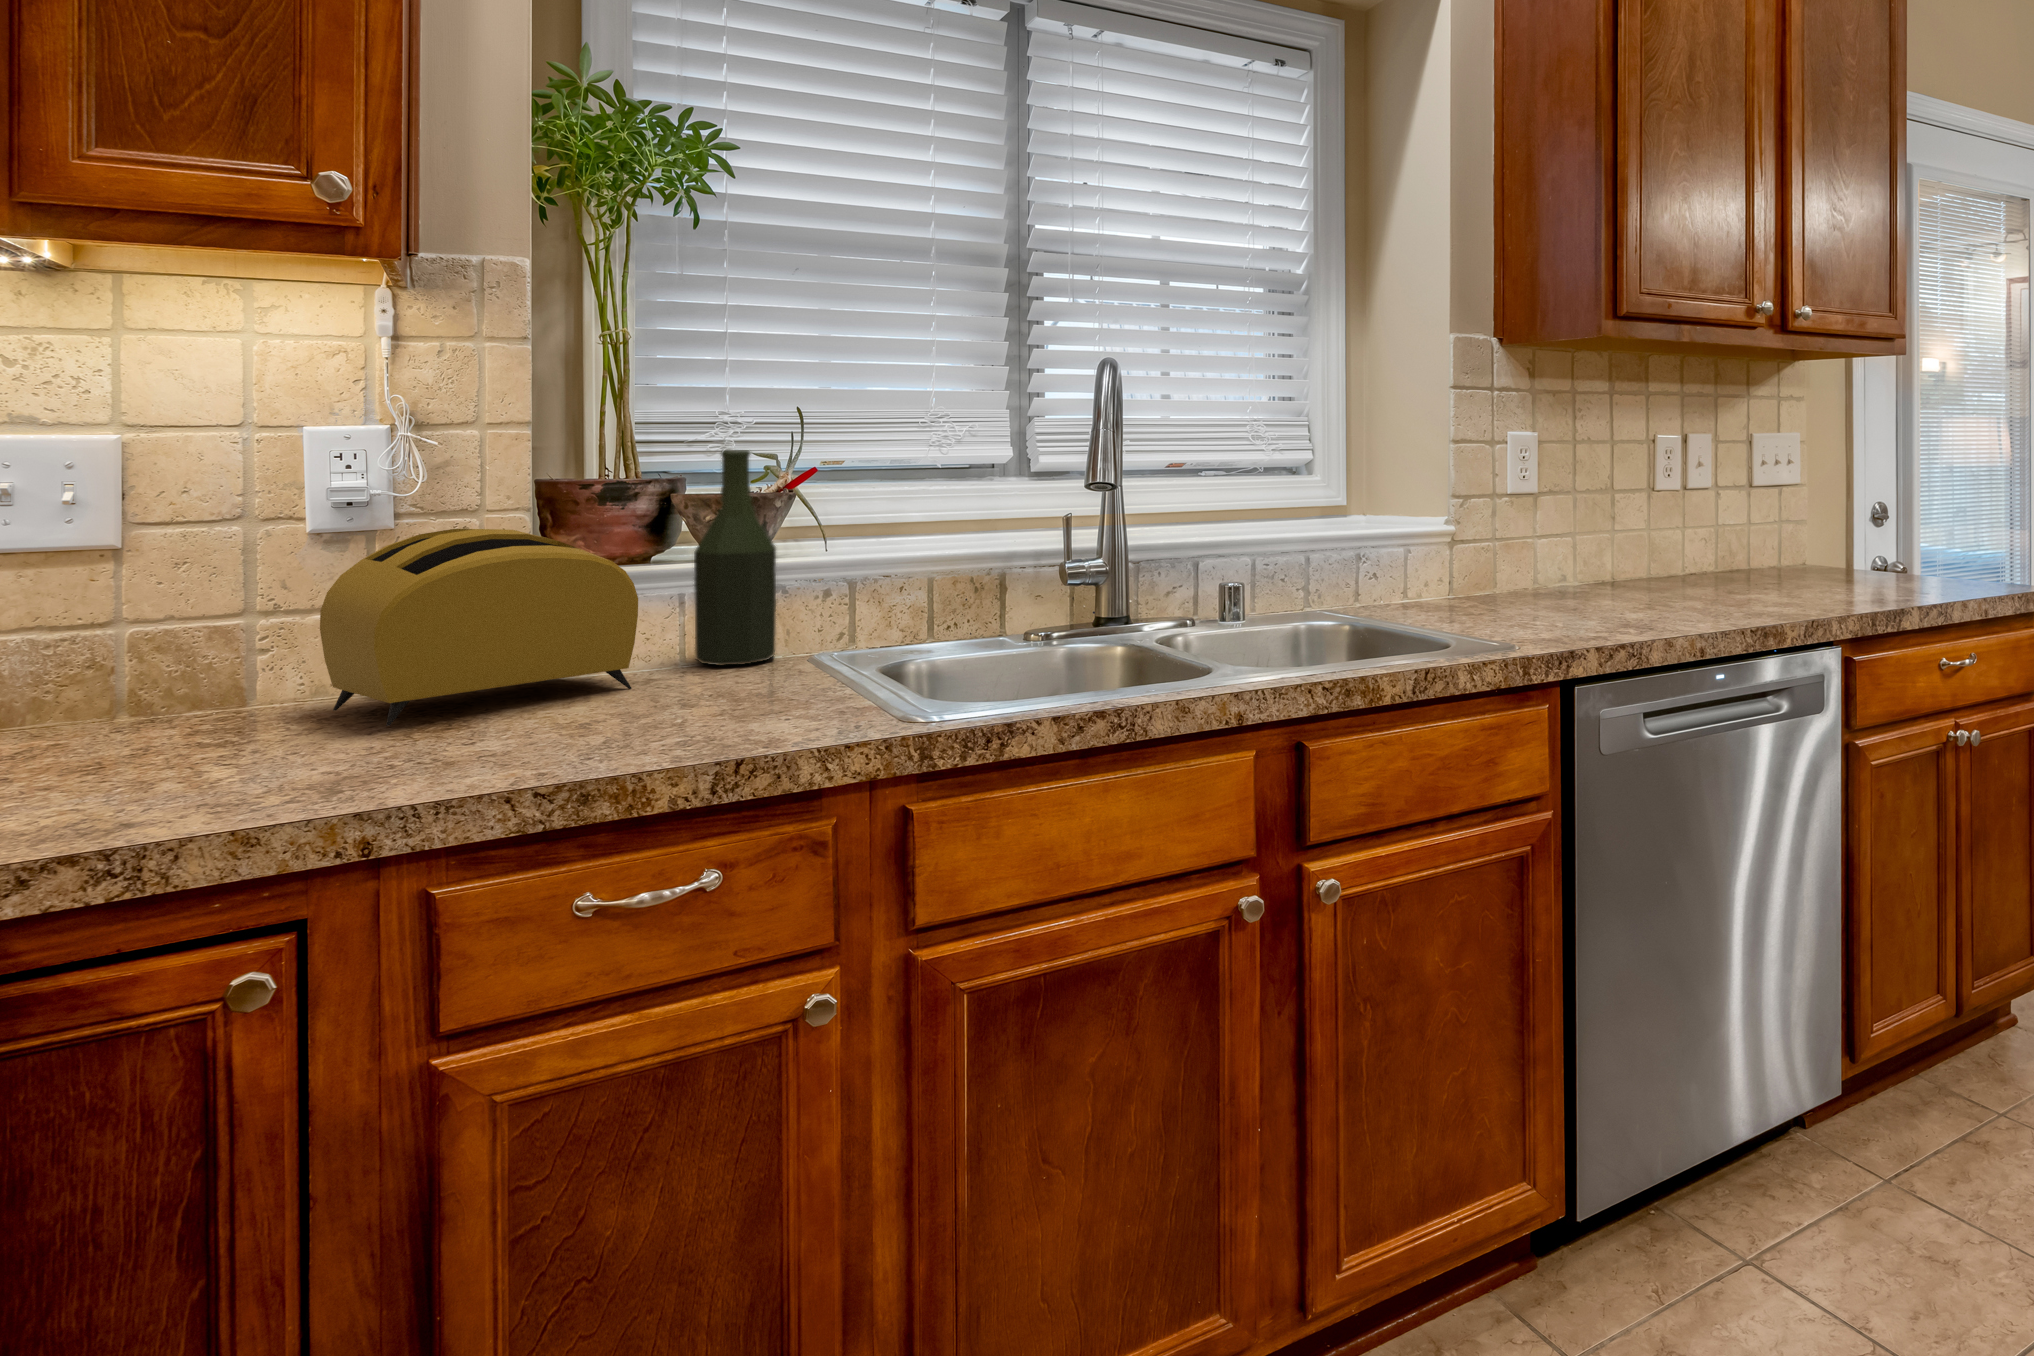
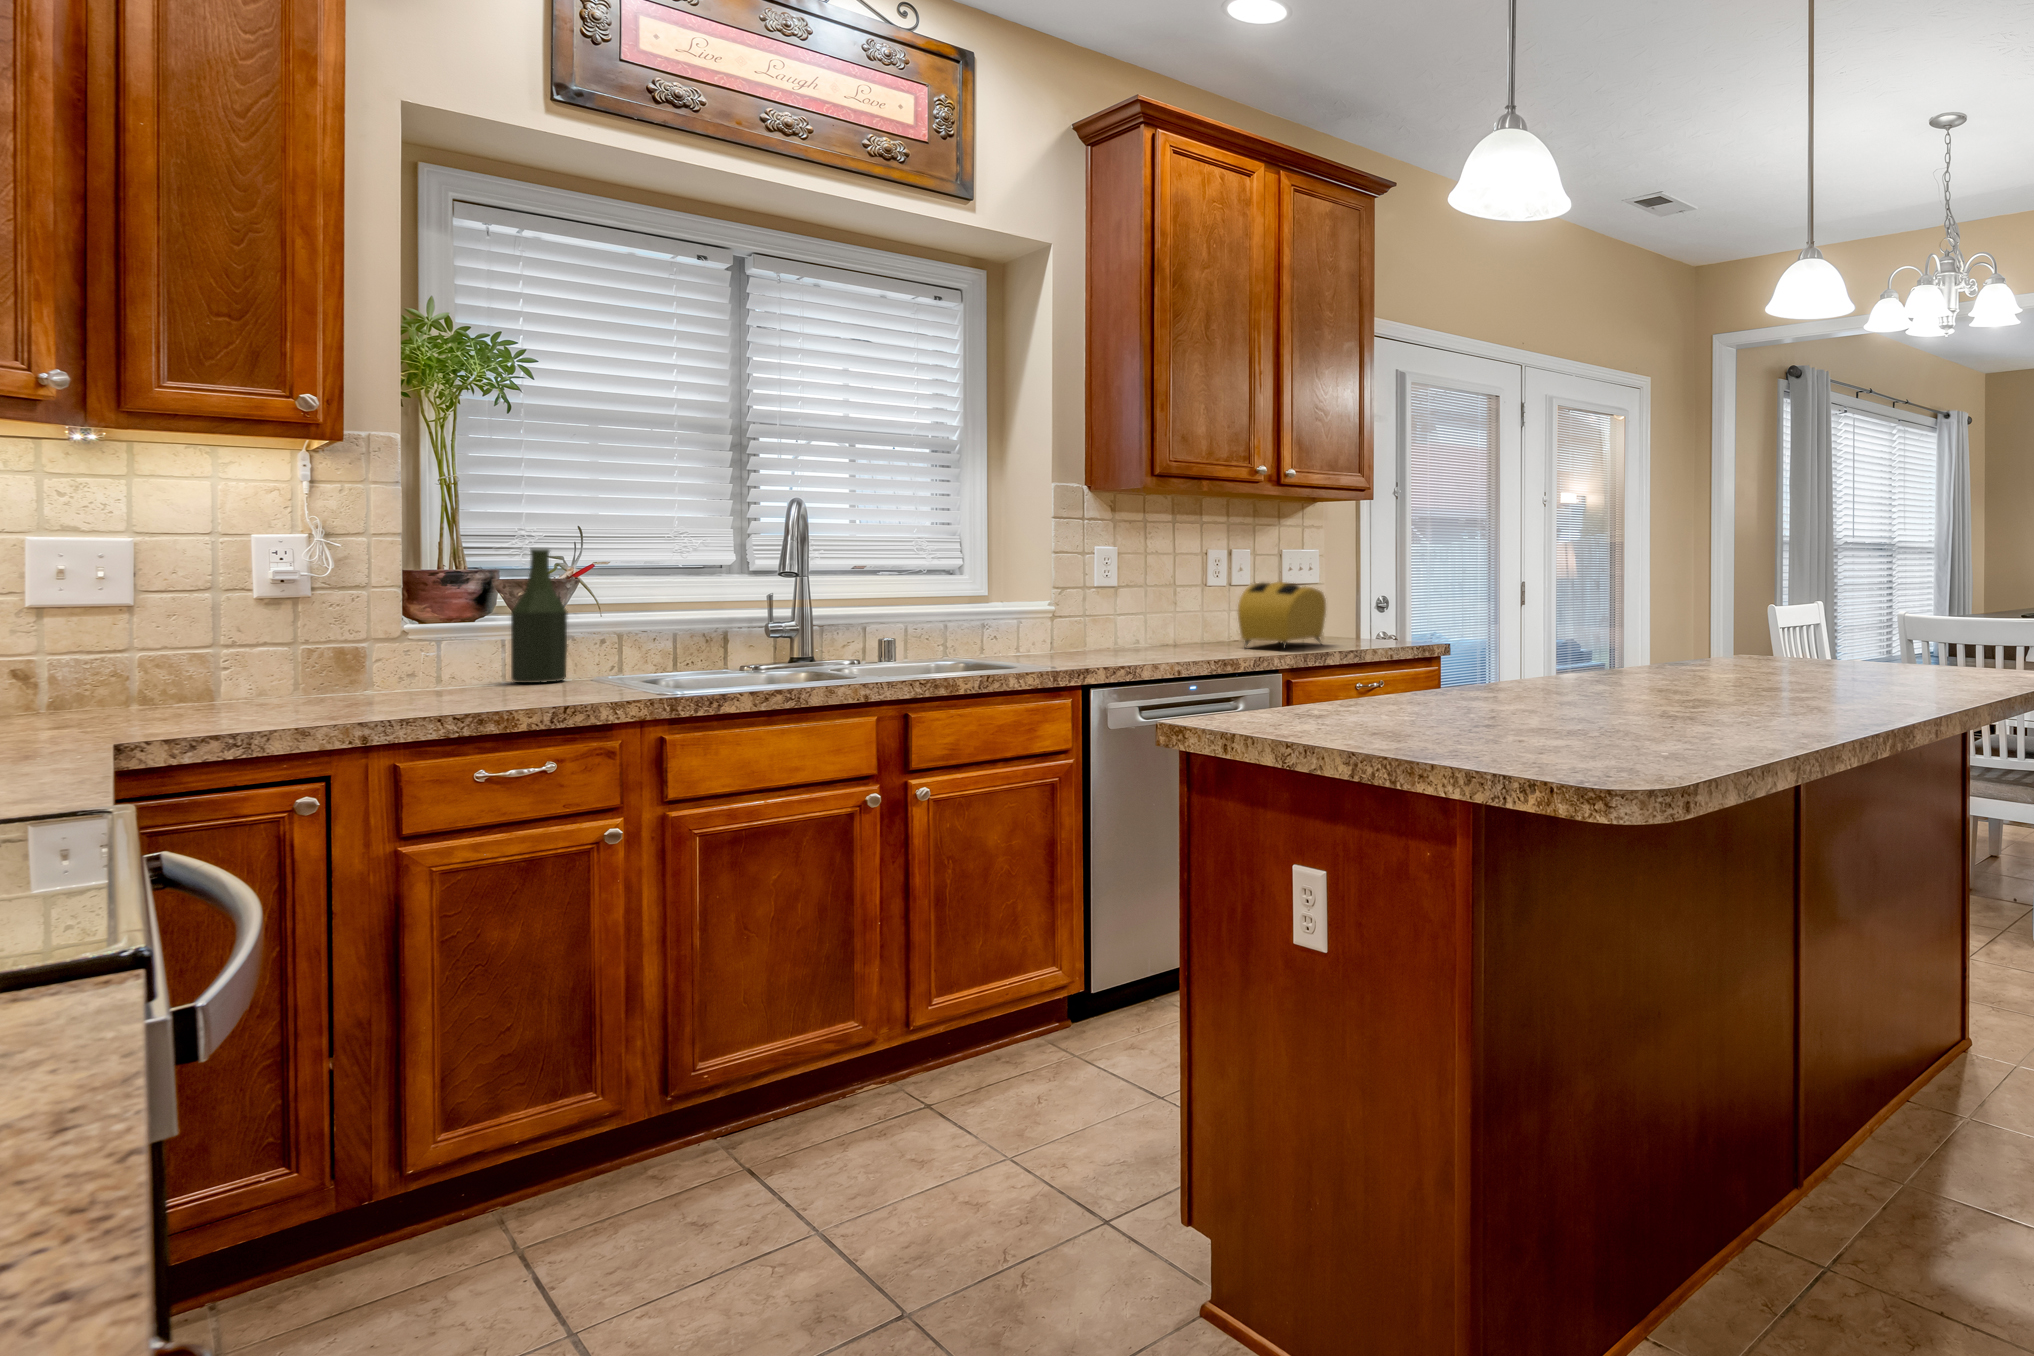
toaster: present [320,529,638,726] -> present [1238,582,1326,647]

